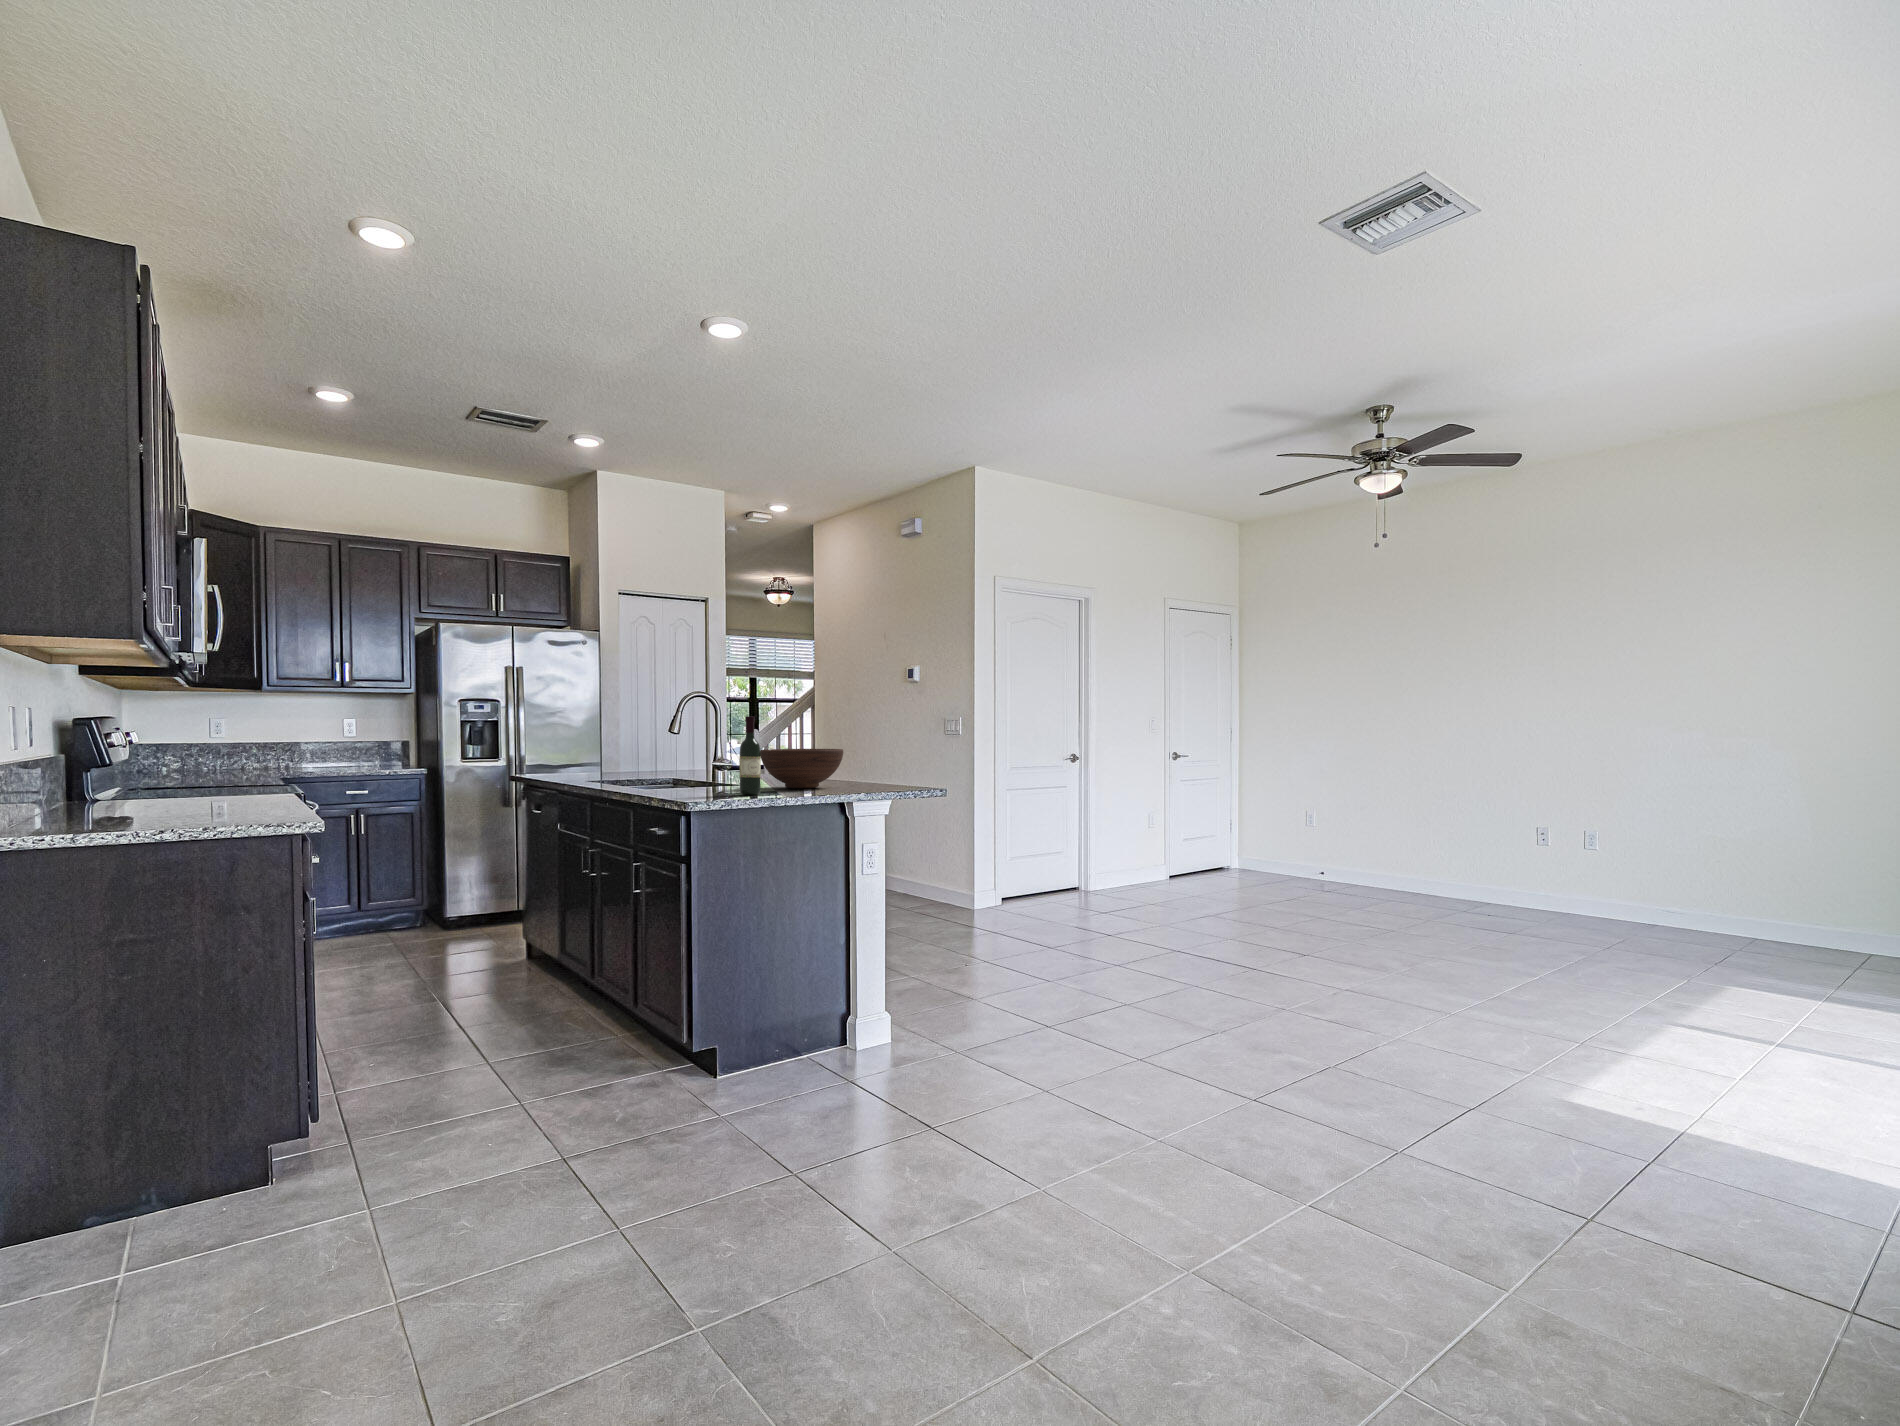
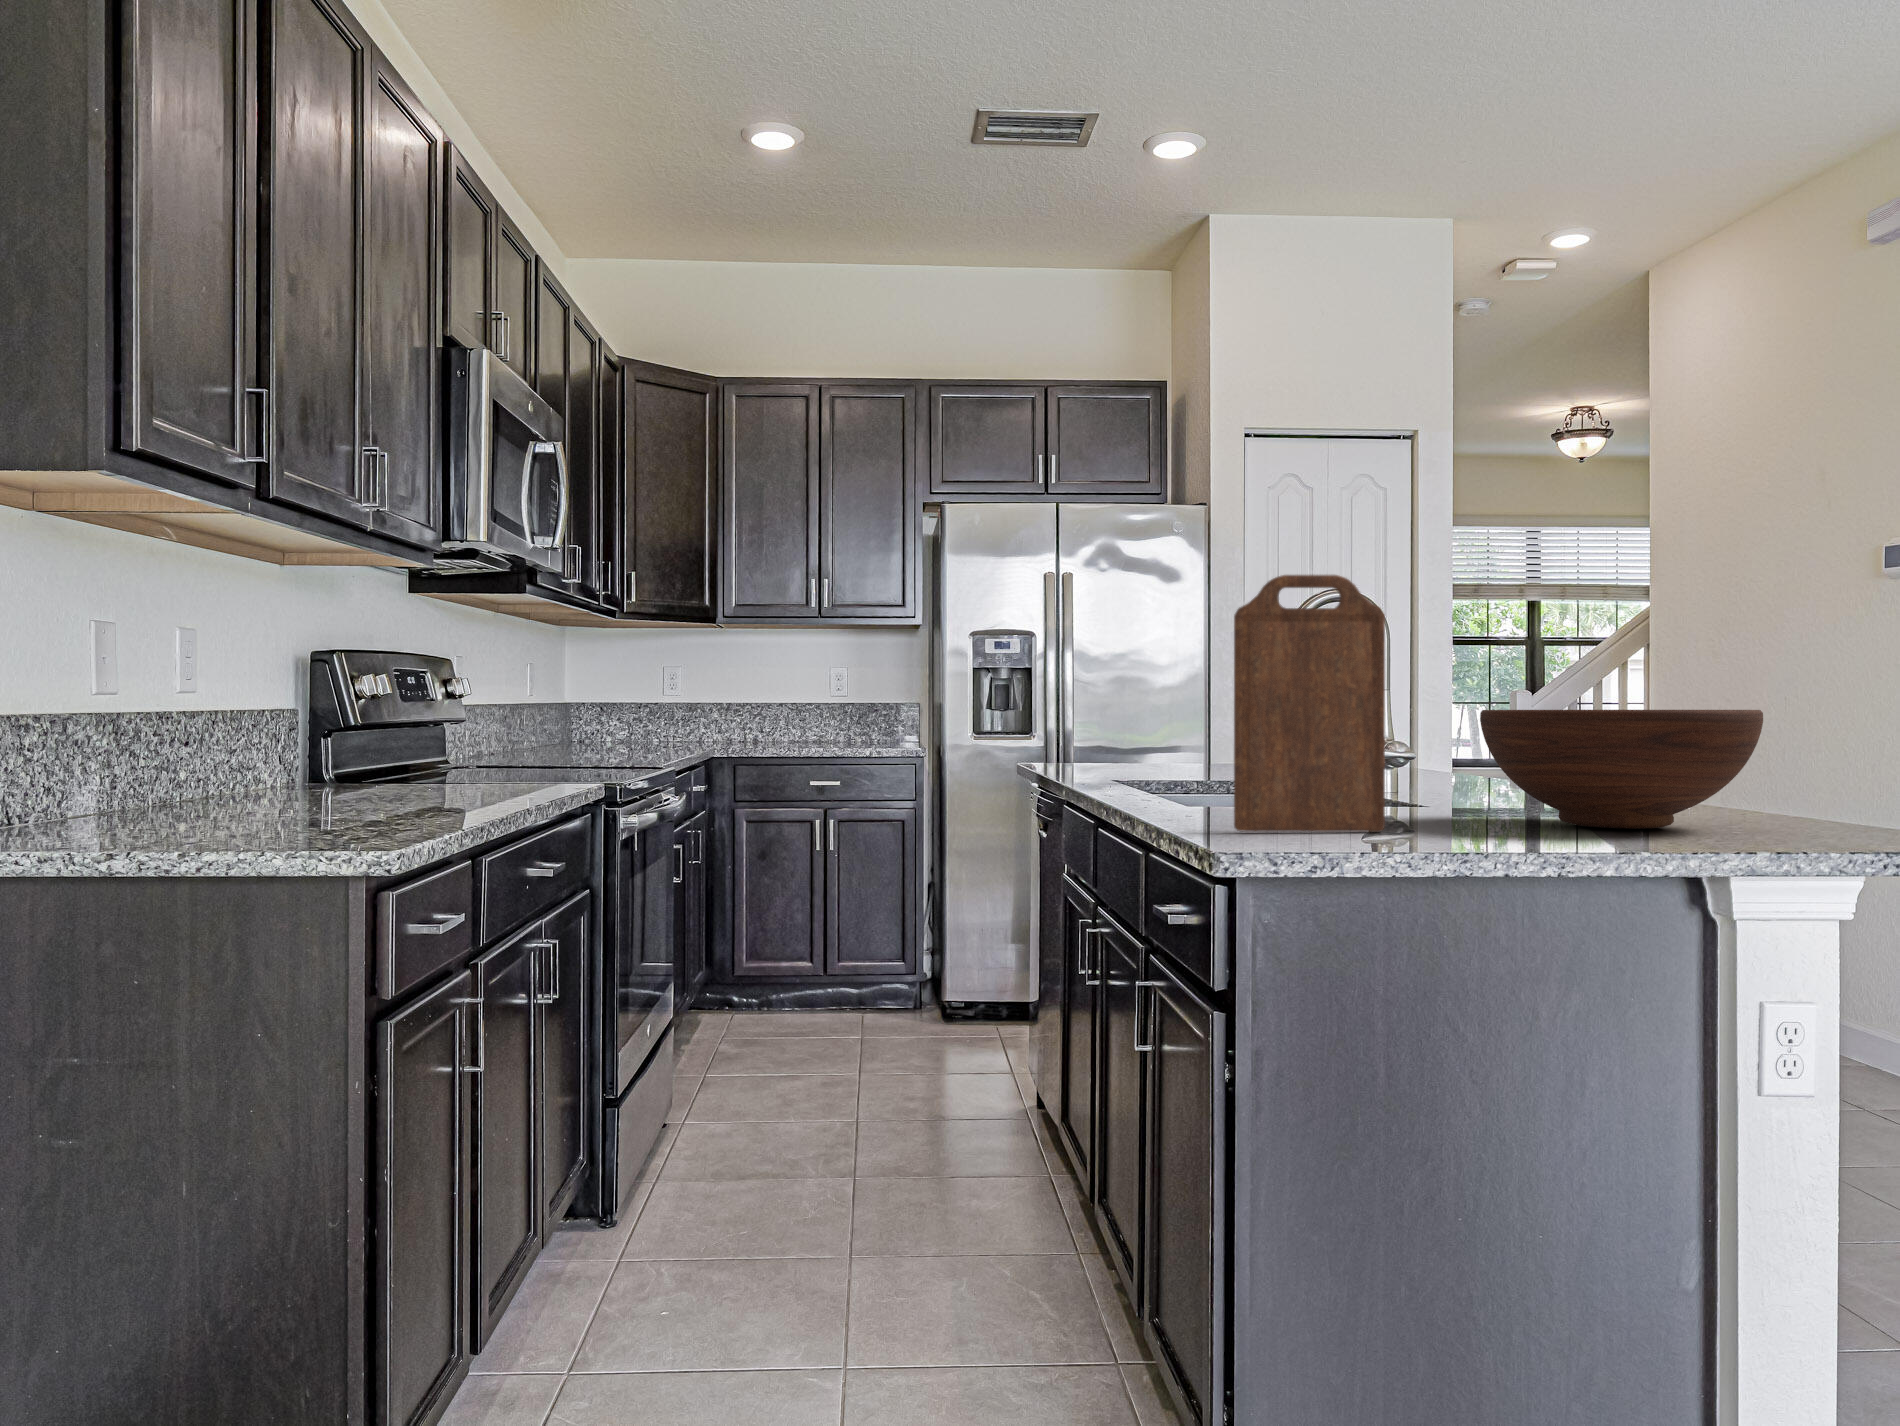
cutting board: none [682,704,732,795] -> present [1234,575,1385,832]
wine bottle: present [739,716,761,795] -> none [1396,599,1464,846]

